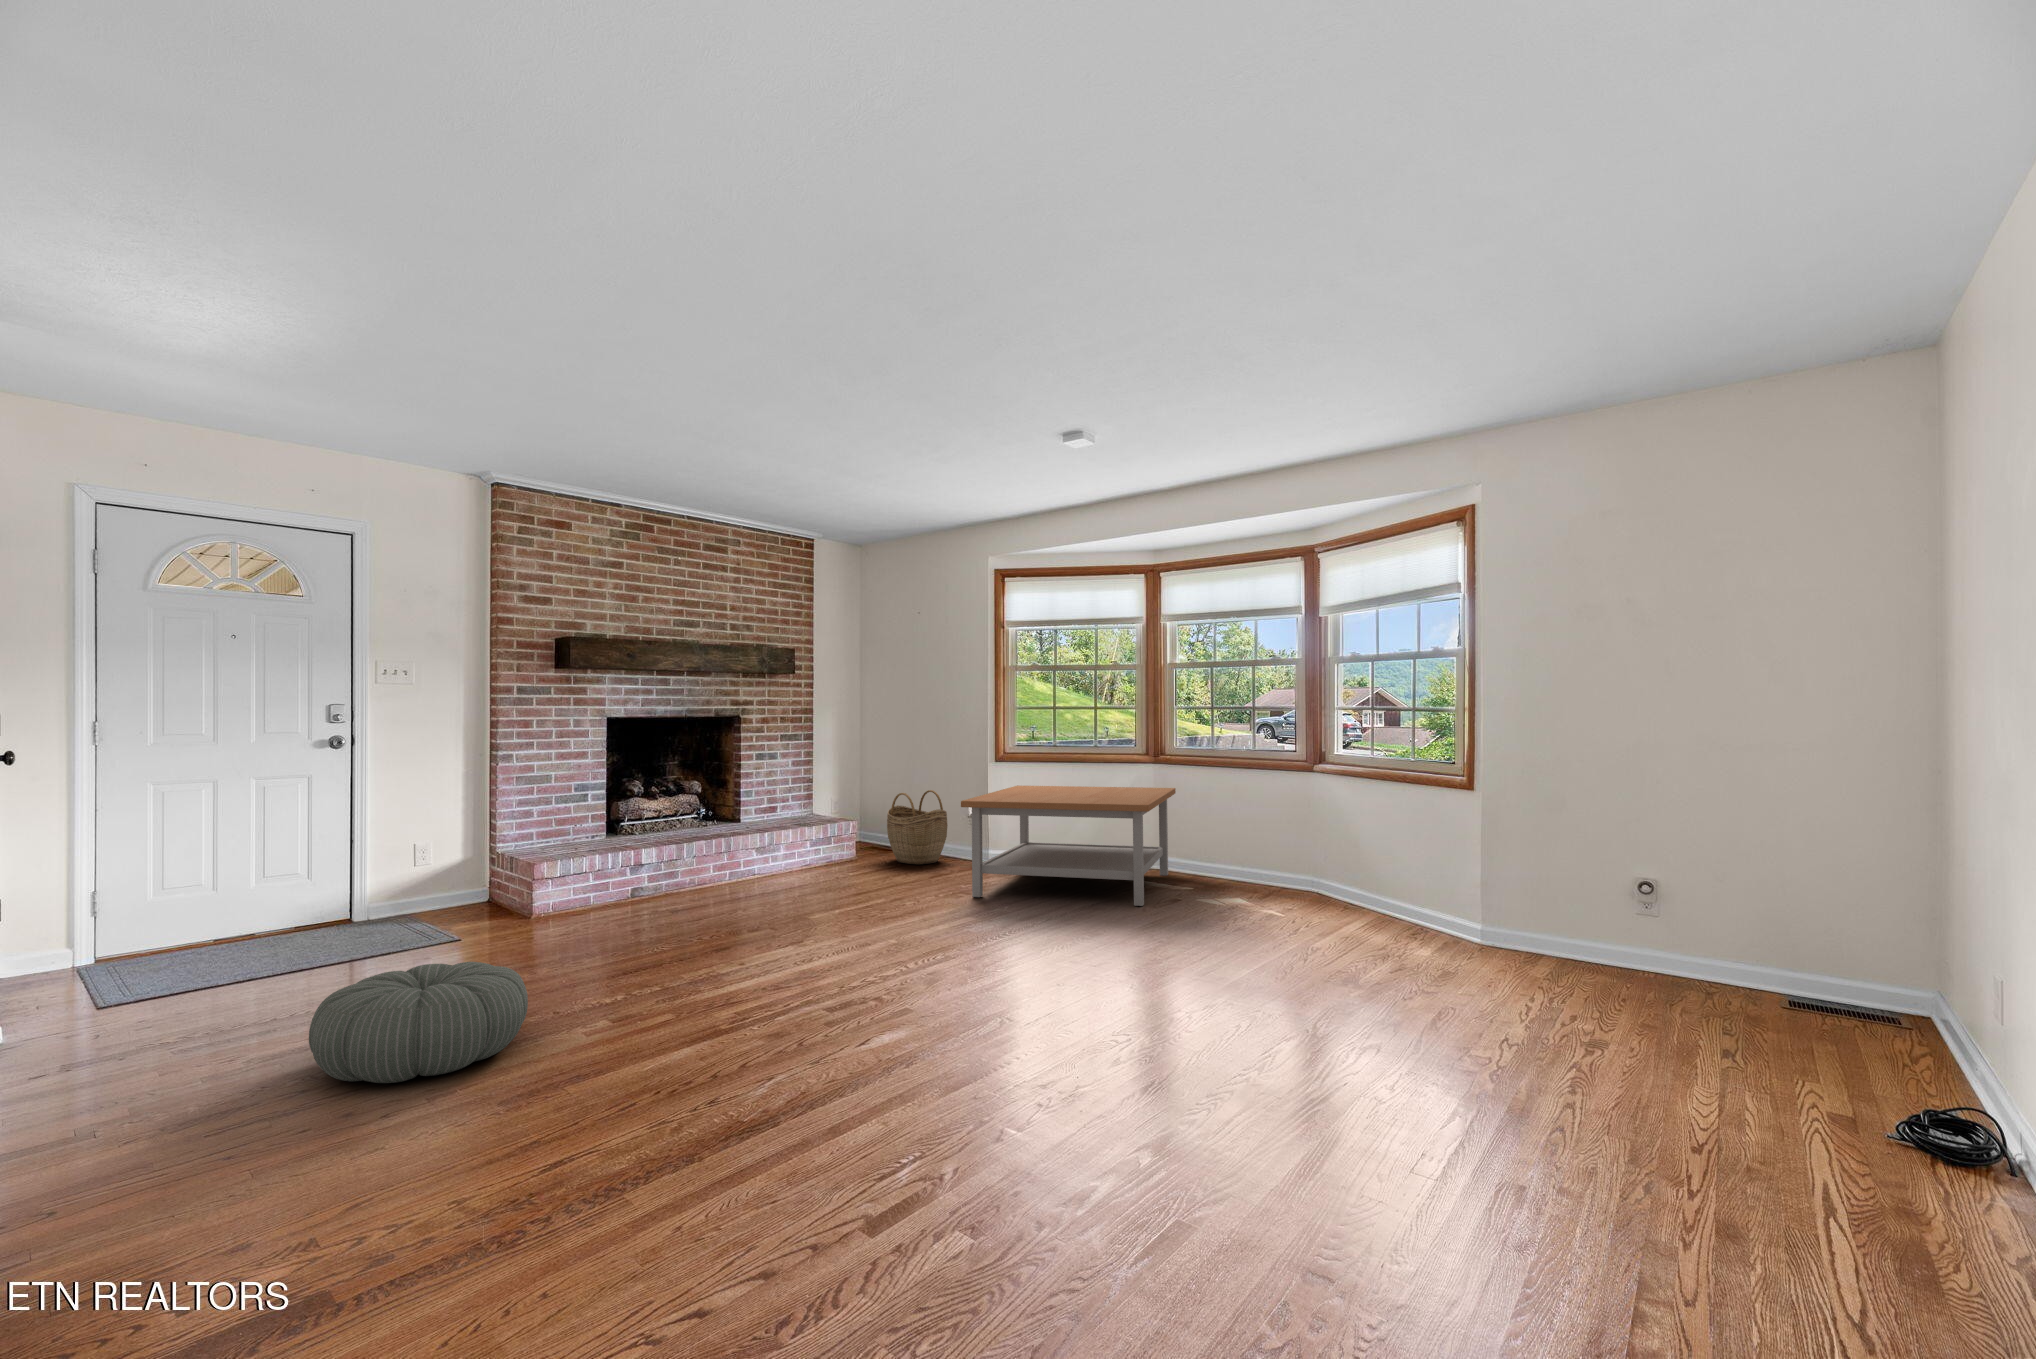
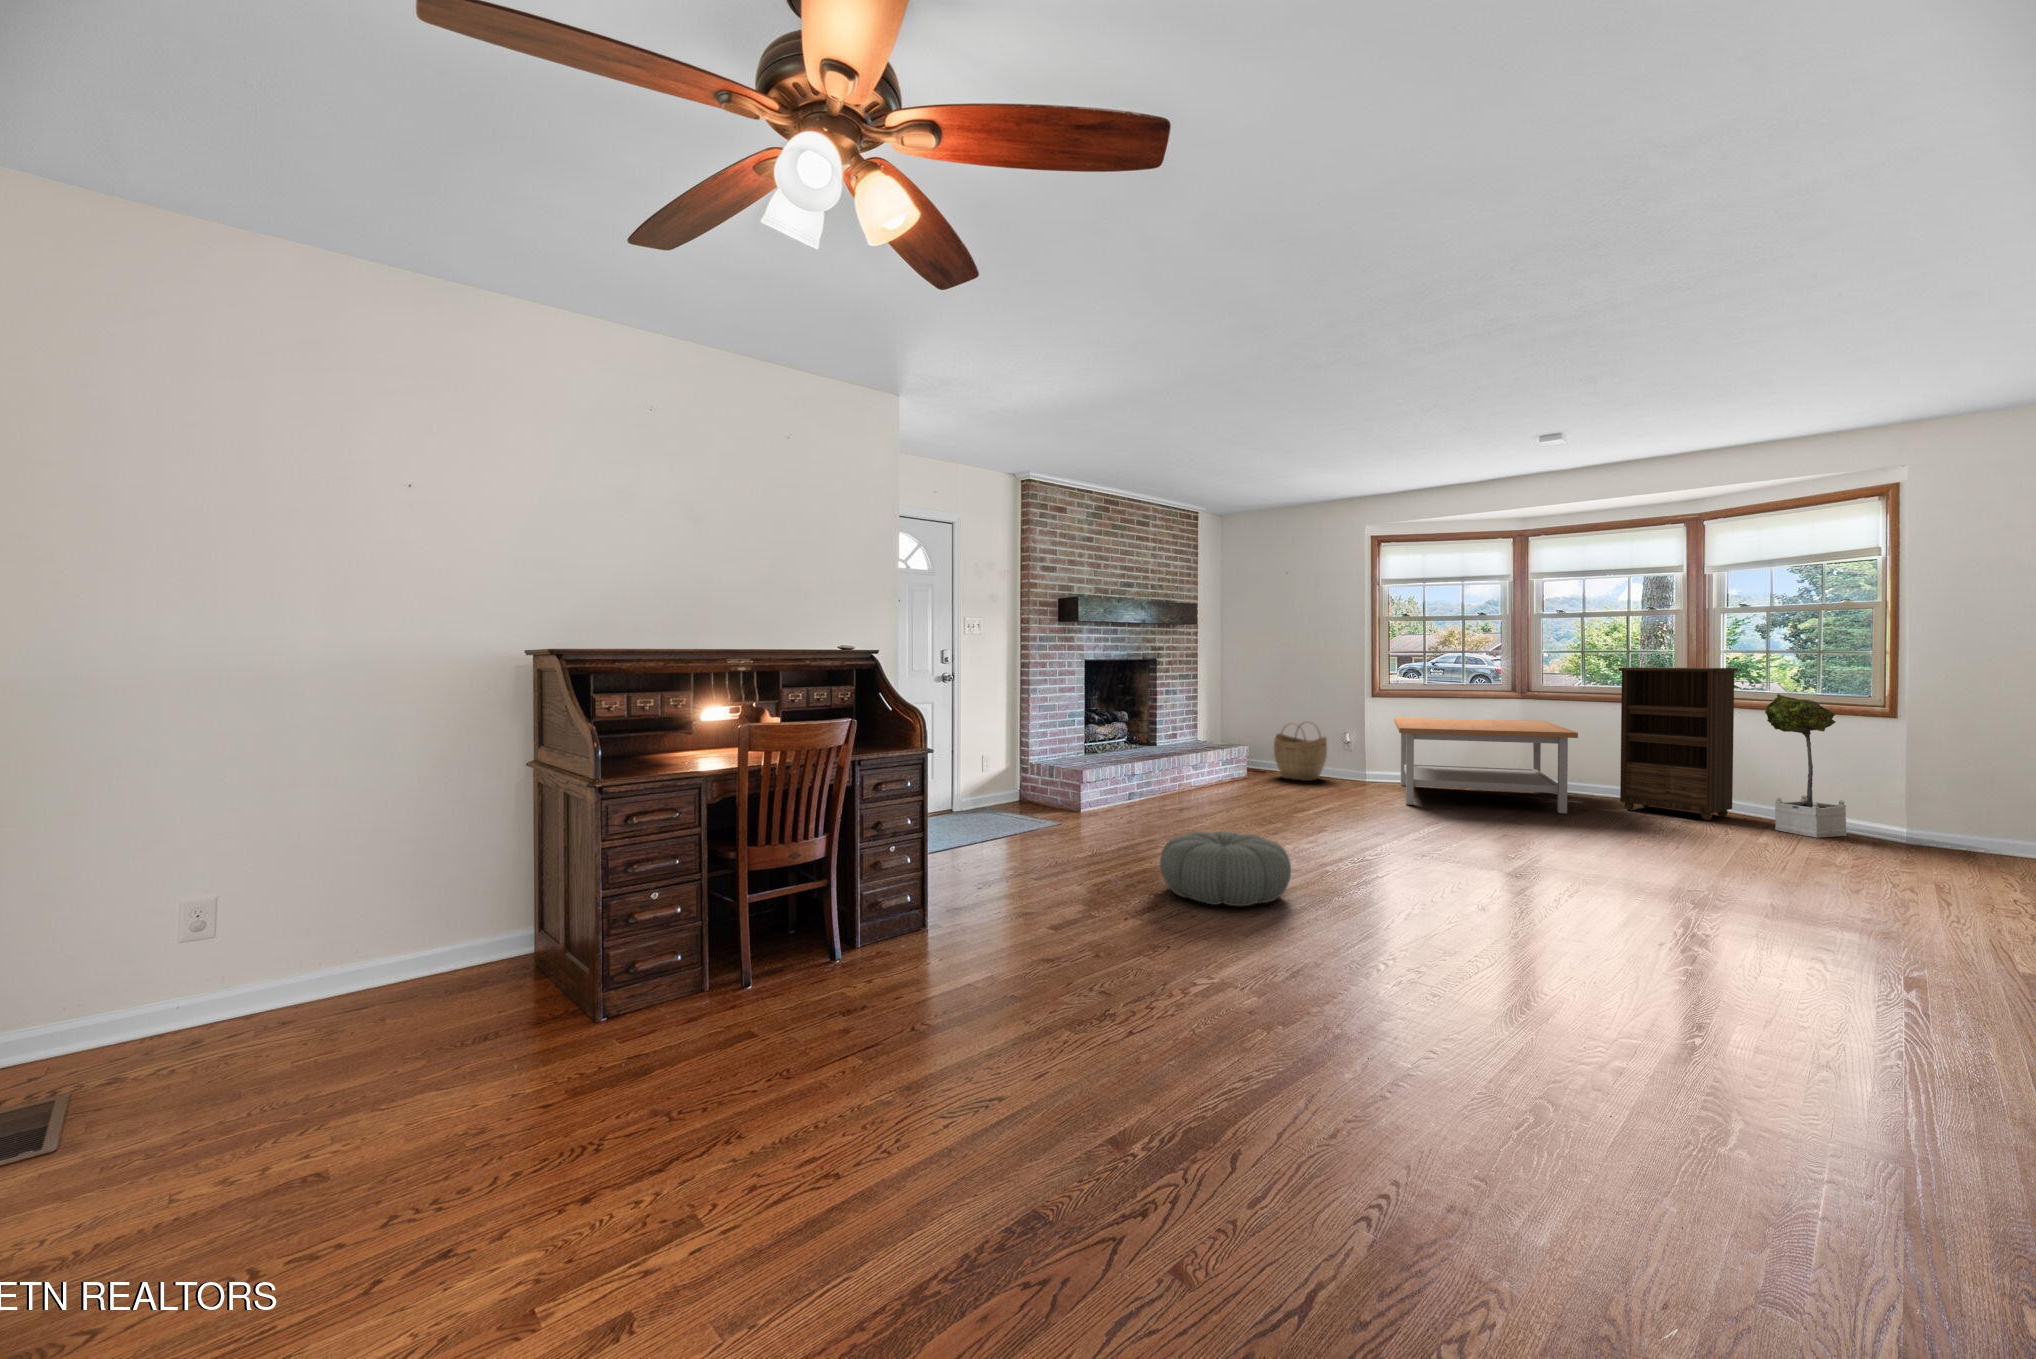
bookshelf: none [1214,723,1331,912] -> present [1619,667,1738,820]
potted tree: none [1340,756,1421,934] -> present [1765,694,1846,838]

